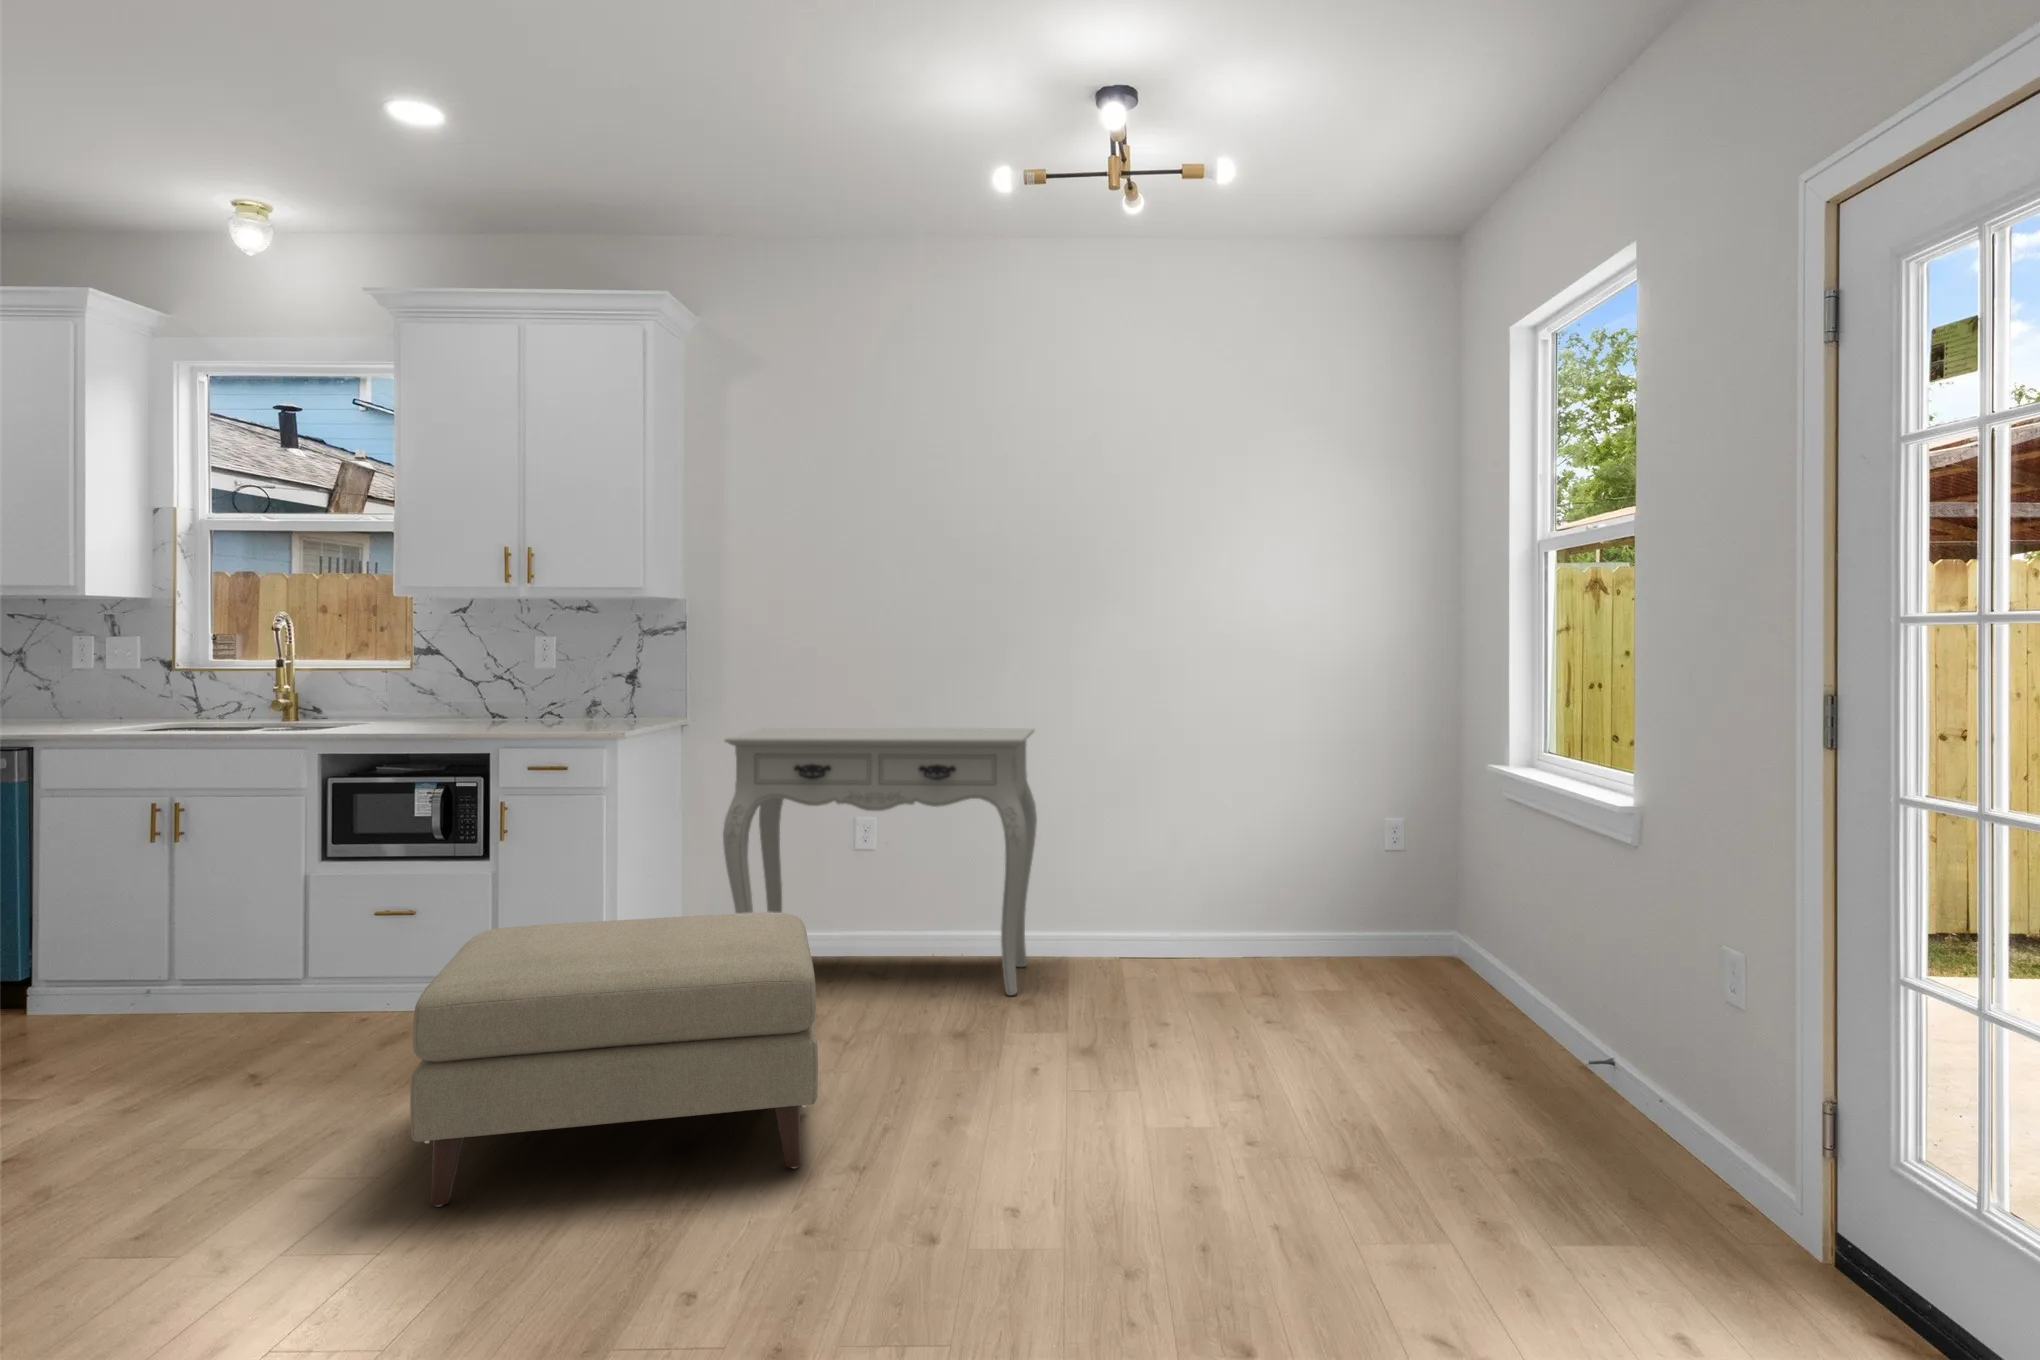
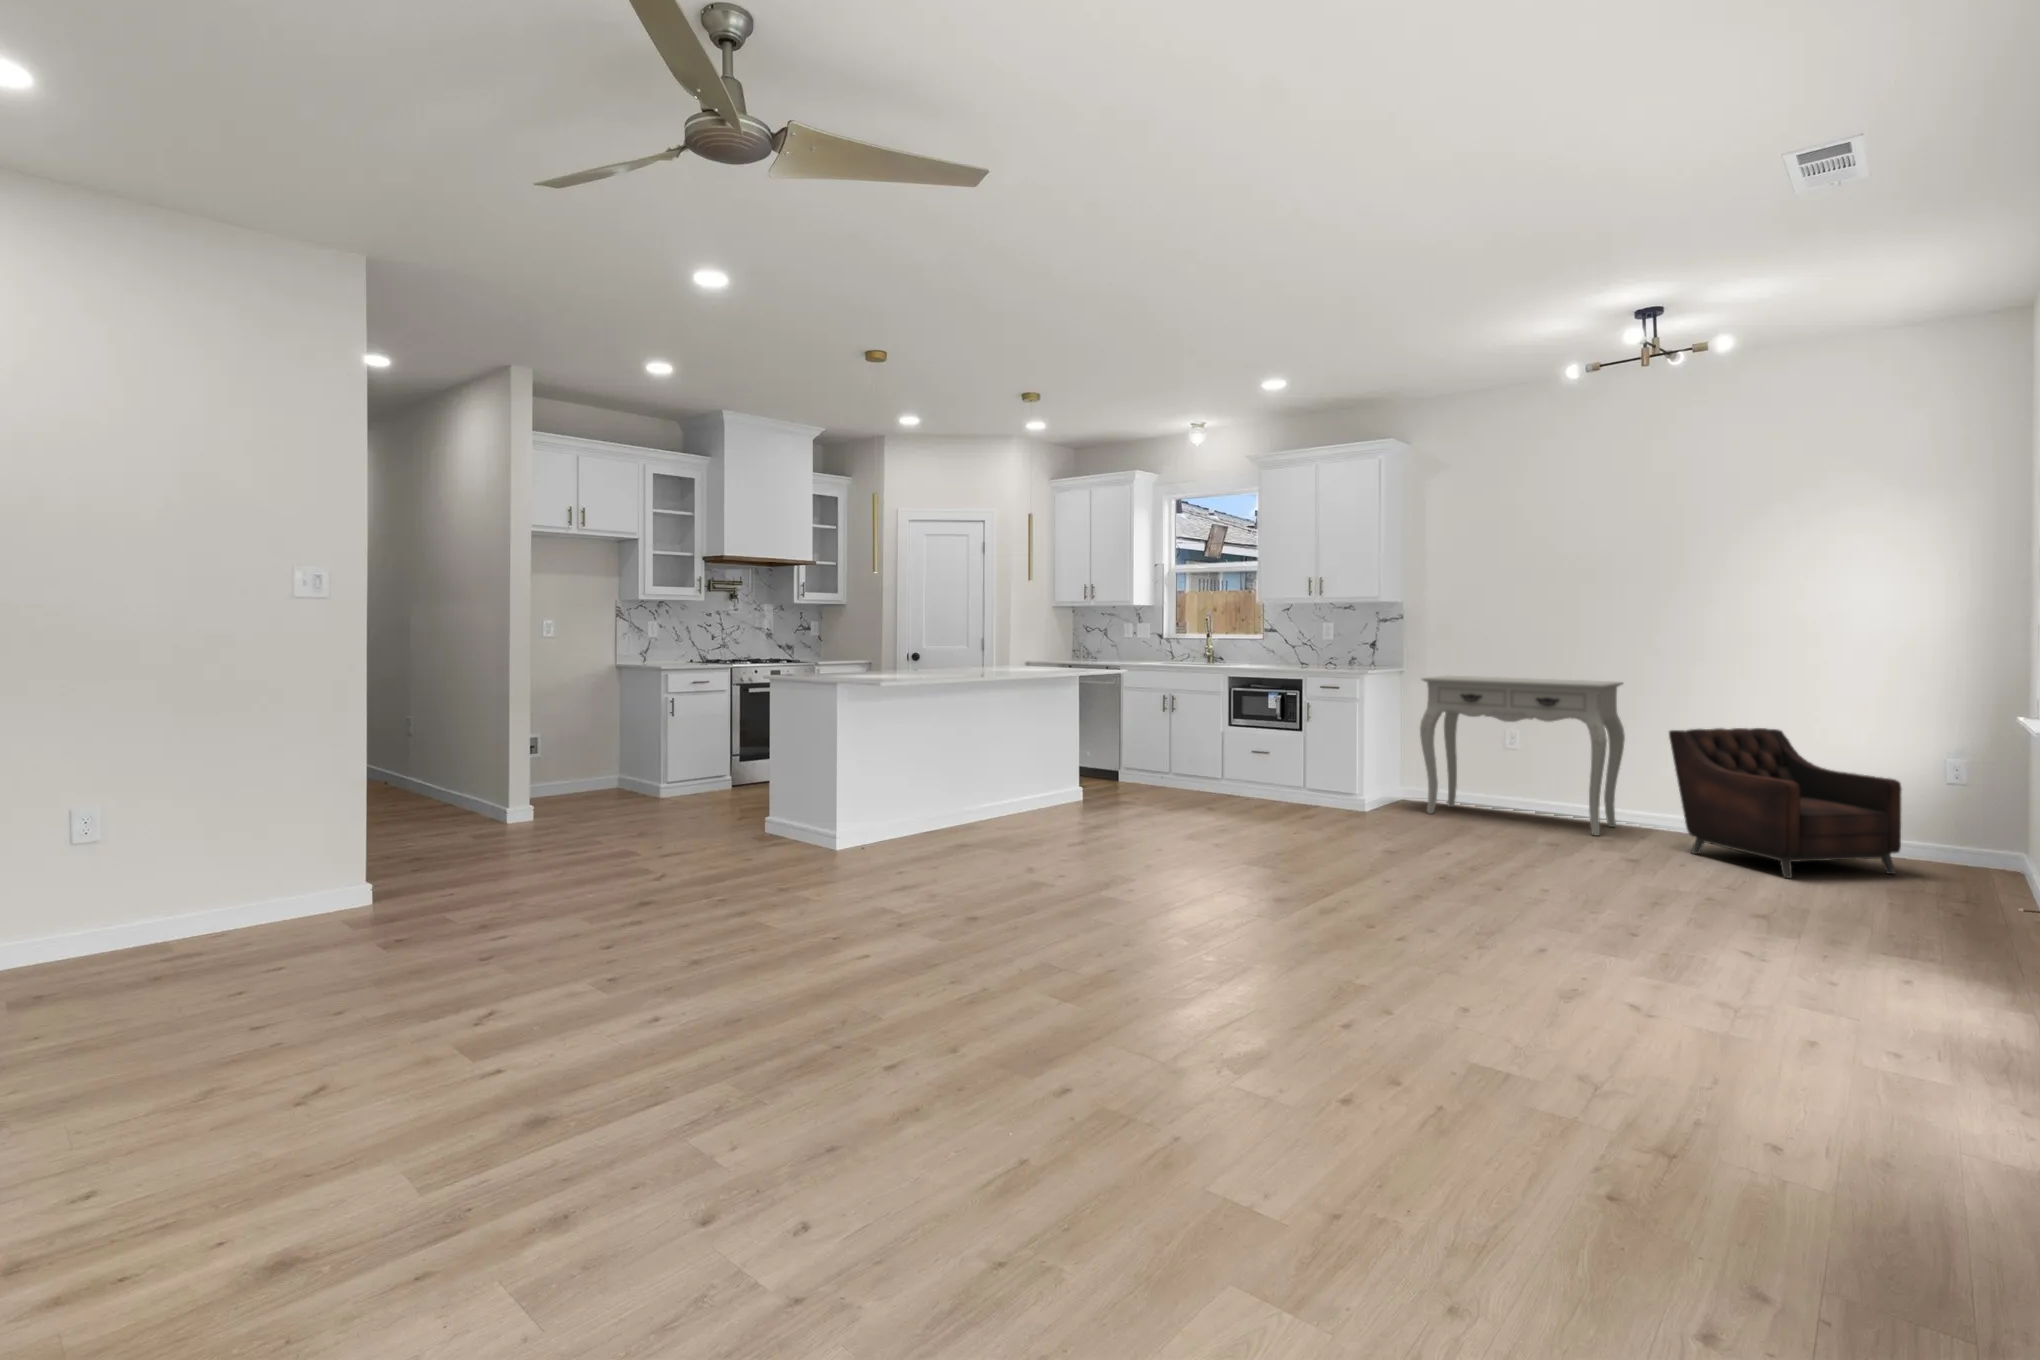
armchair: none [1117,791,1392,1043] -> present [1669,728,1902,878]
ottoman: present [410,912,818,1207] -> none [1275,751,1455,865]

